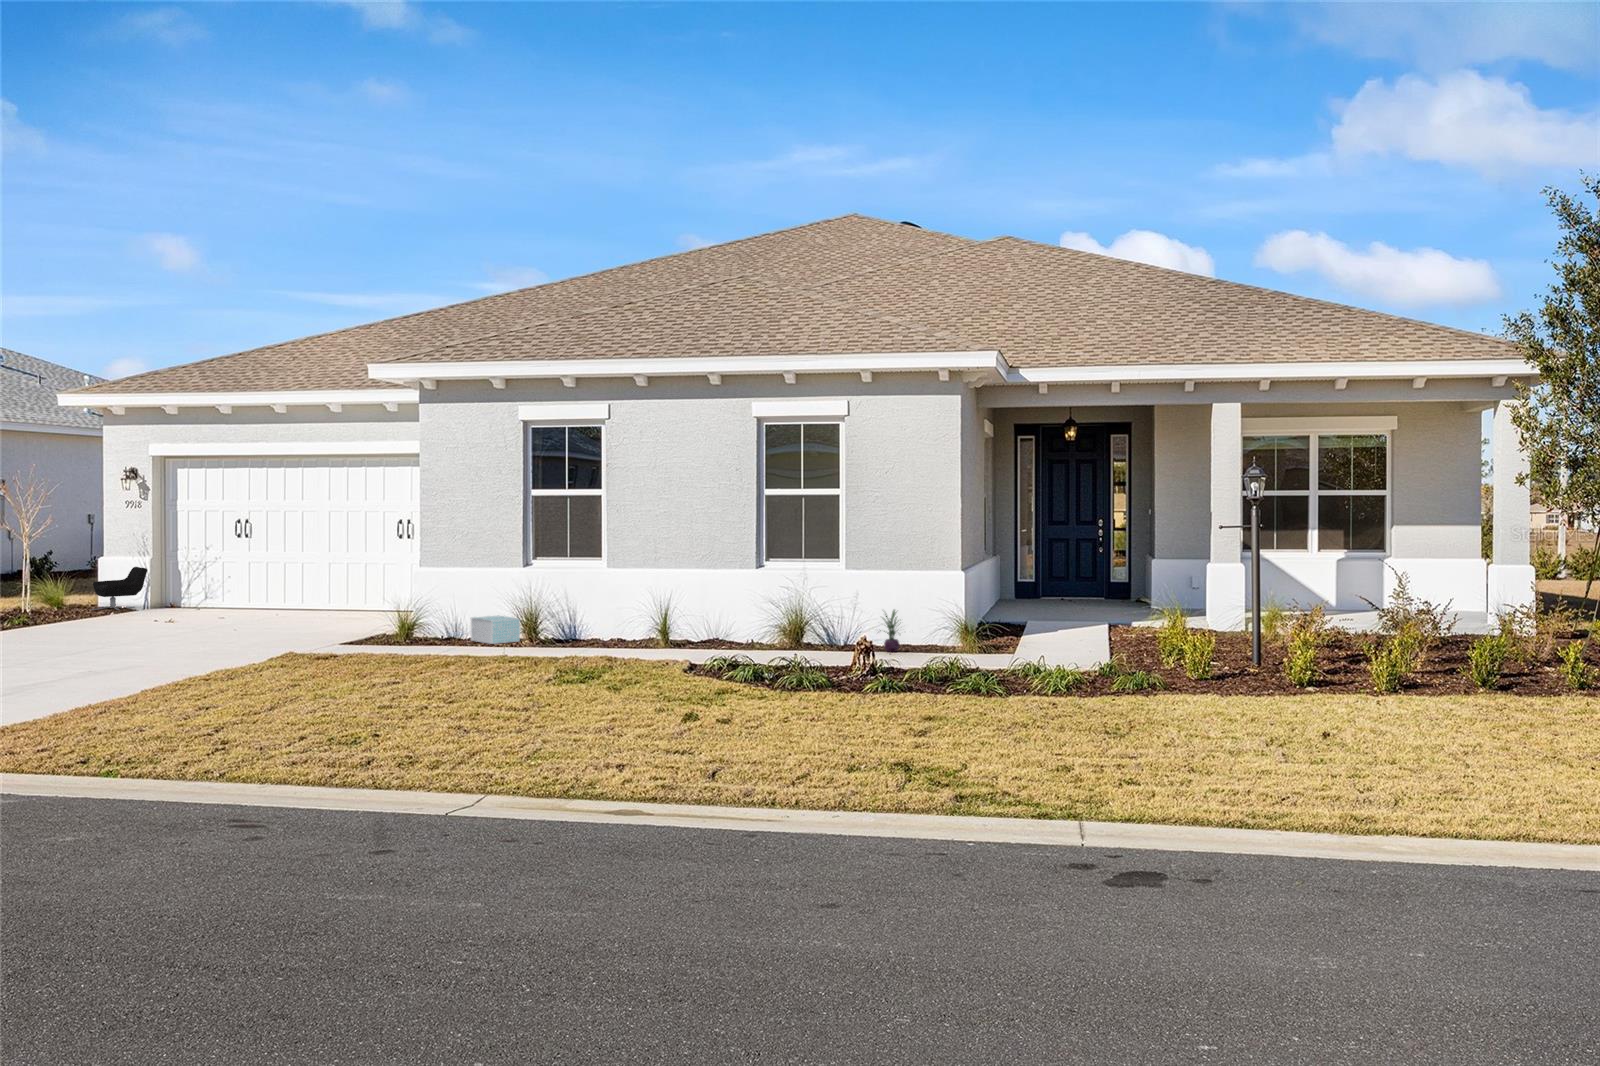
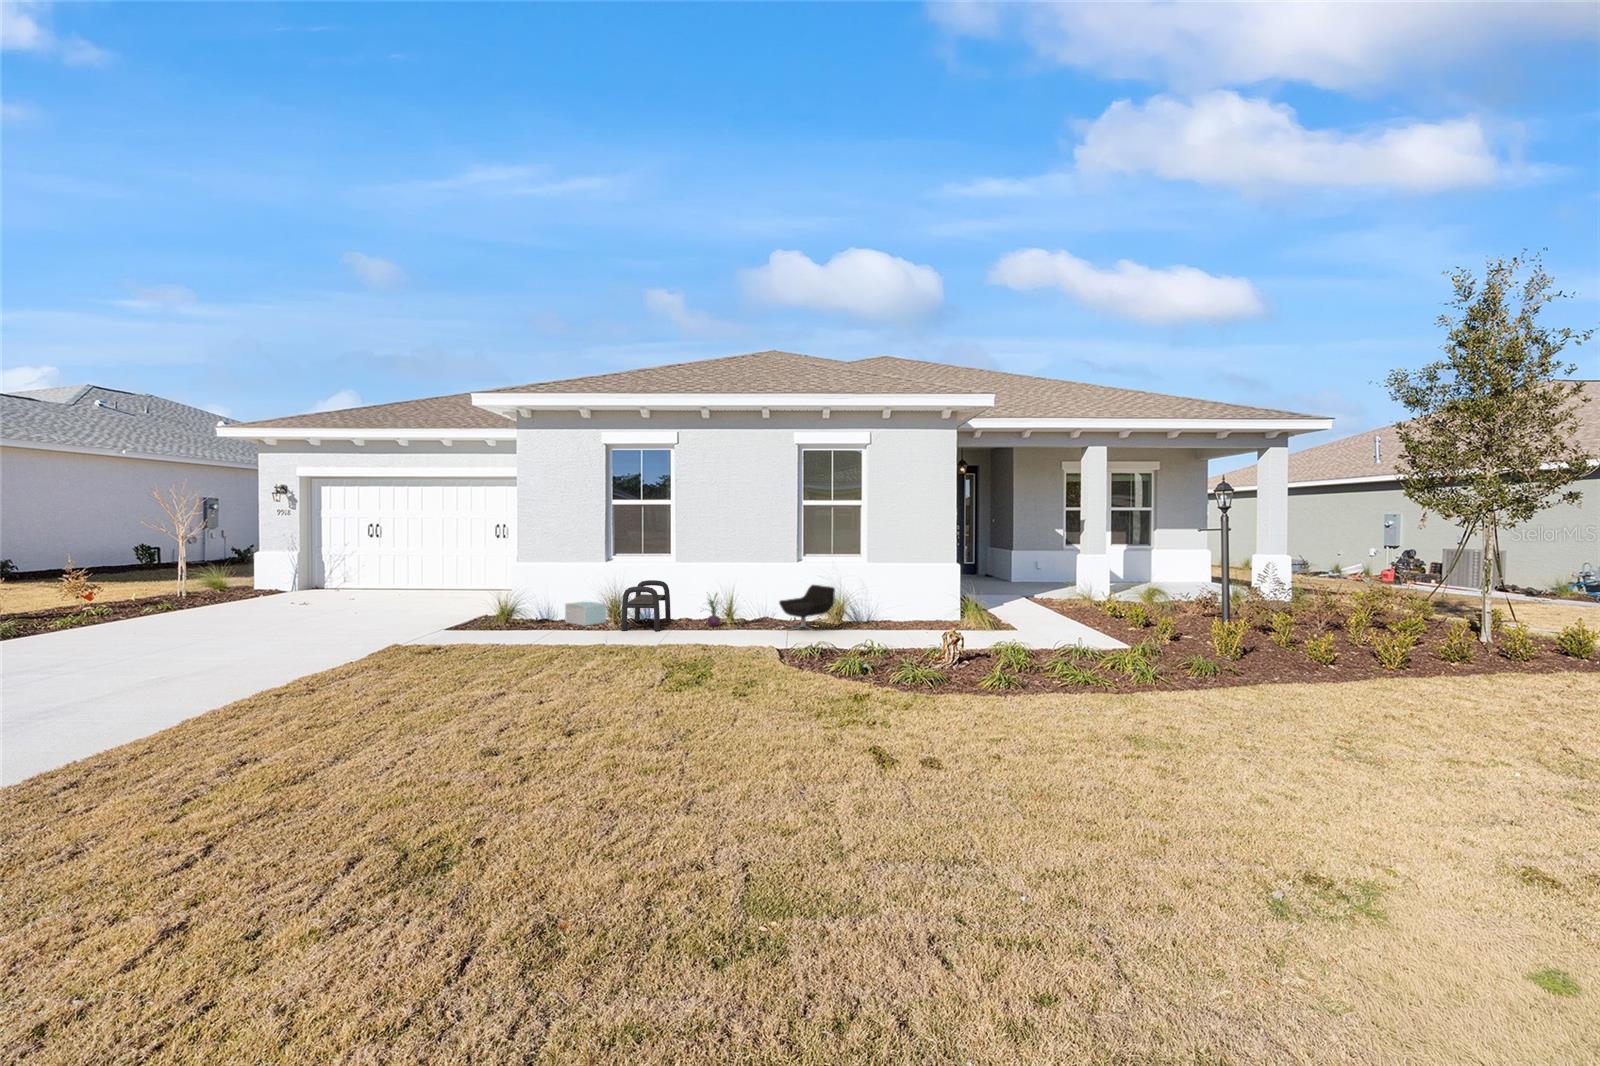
lounge chair: present [92,567,147,610] -> present [779,585,835,627]
bench: none [533,590,598,650] -> present [621,580,671,631]
decorative plant: present [880,610,900,652] -> present [708,593,722,626]

